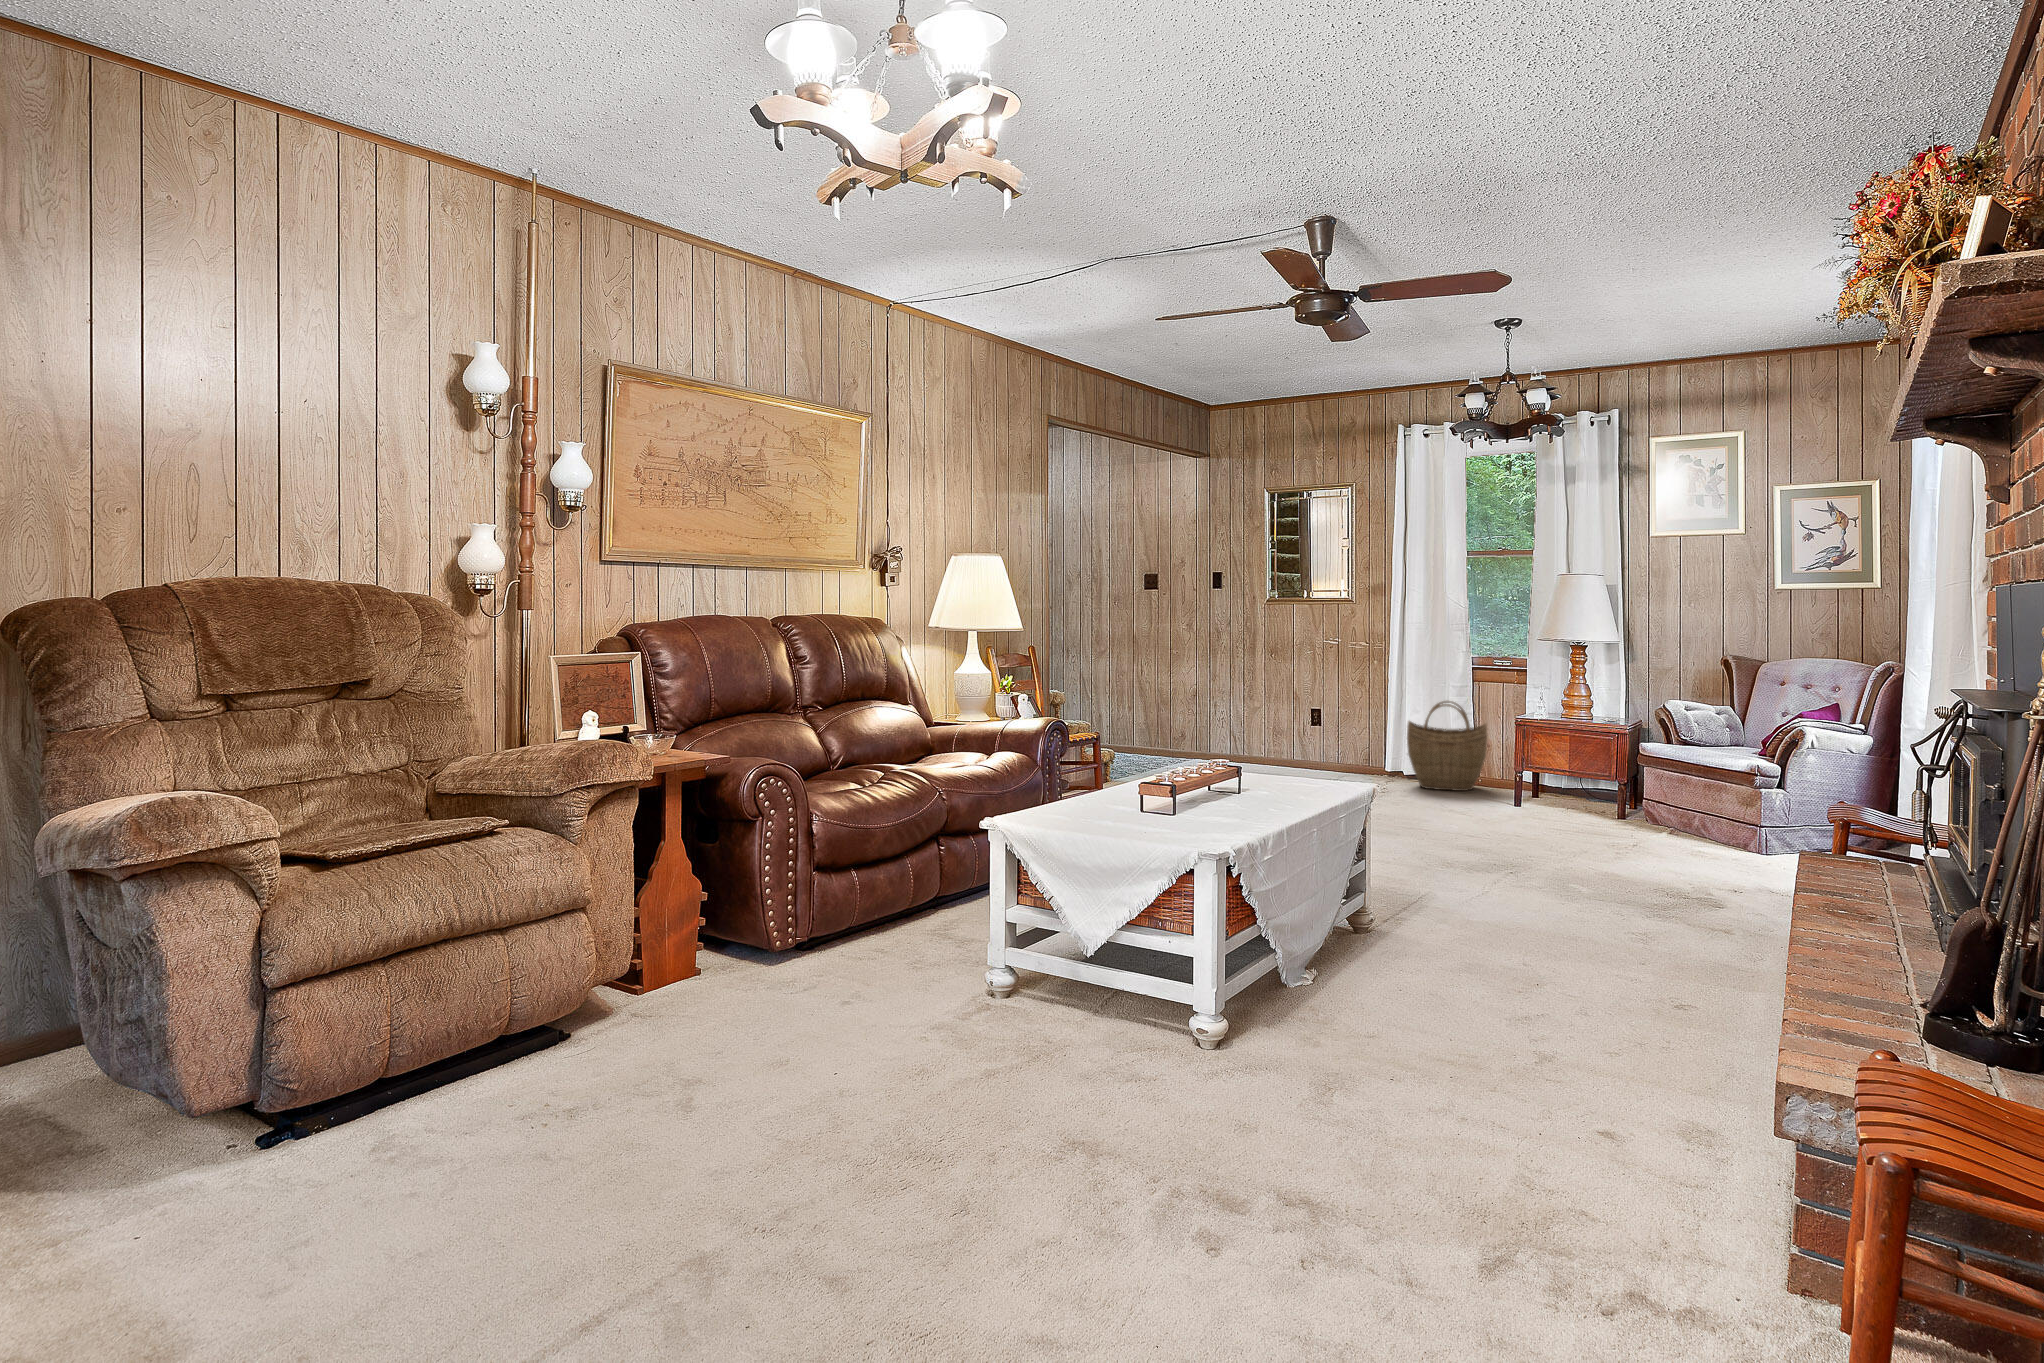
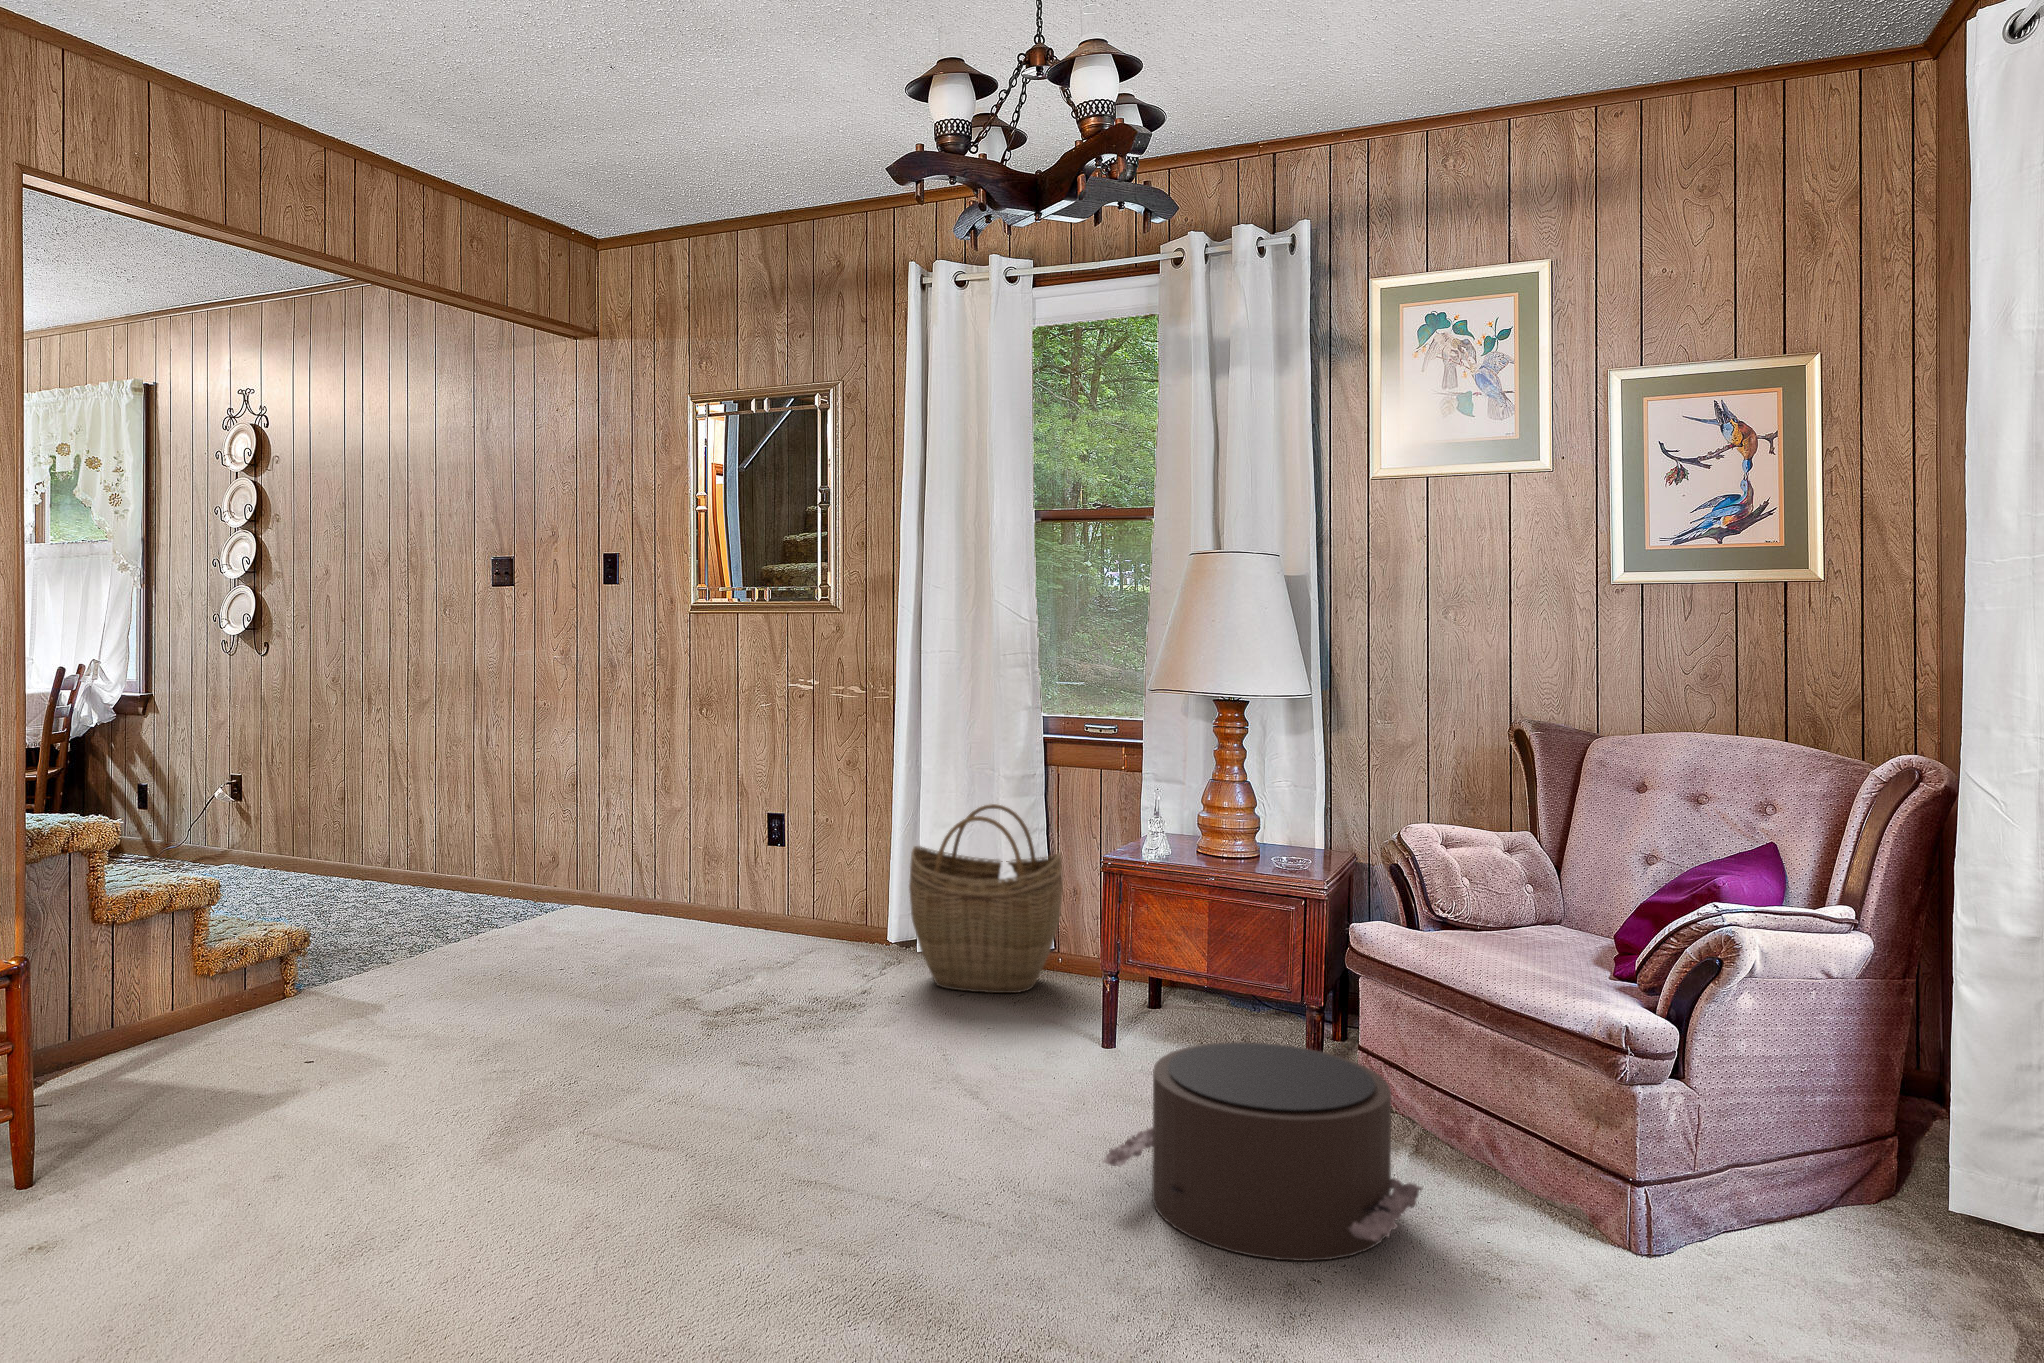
pouf: none [1540,783,1674,849] -> present [1103,1042,1422,1261]

